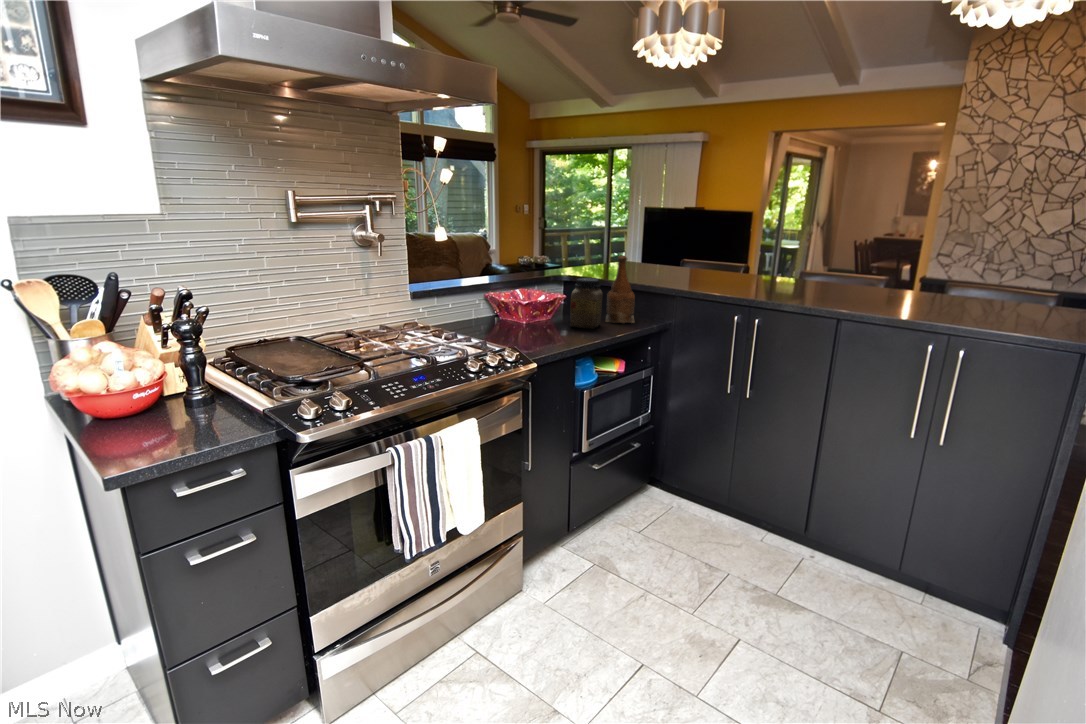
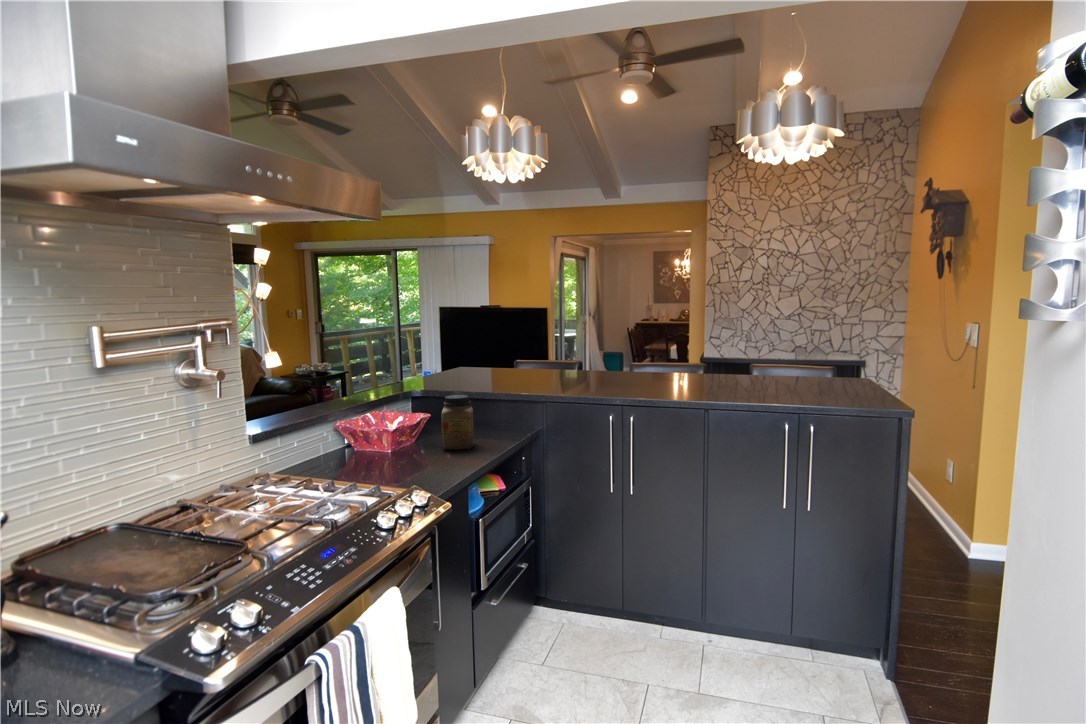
bottle: present [606,256,635,323] -> none [471,368,506,439]

